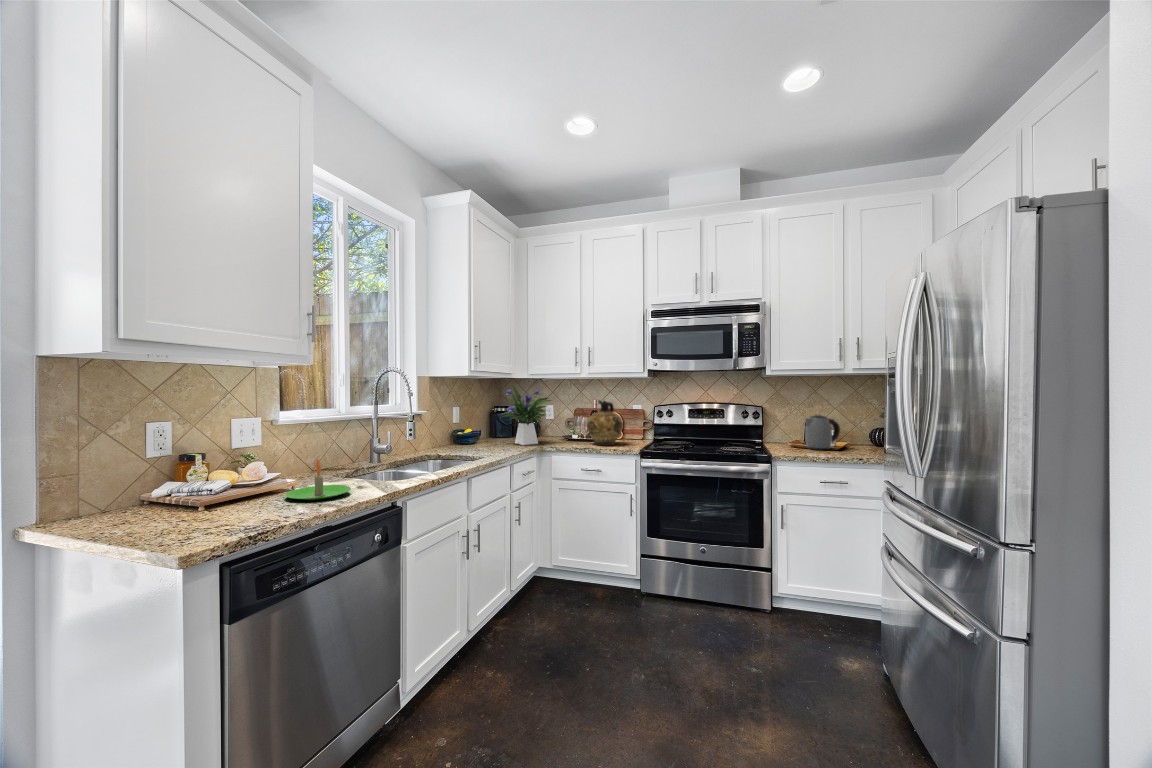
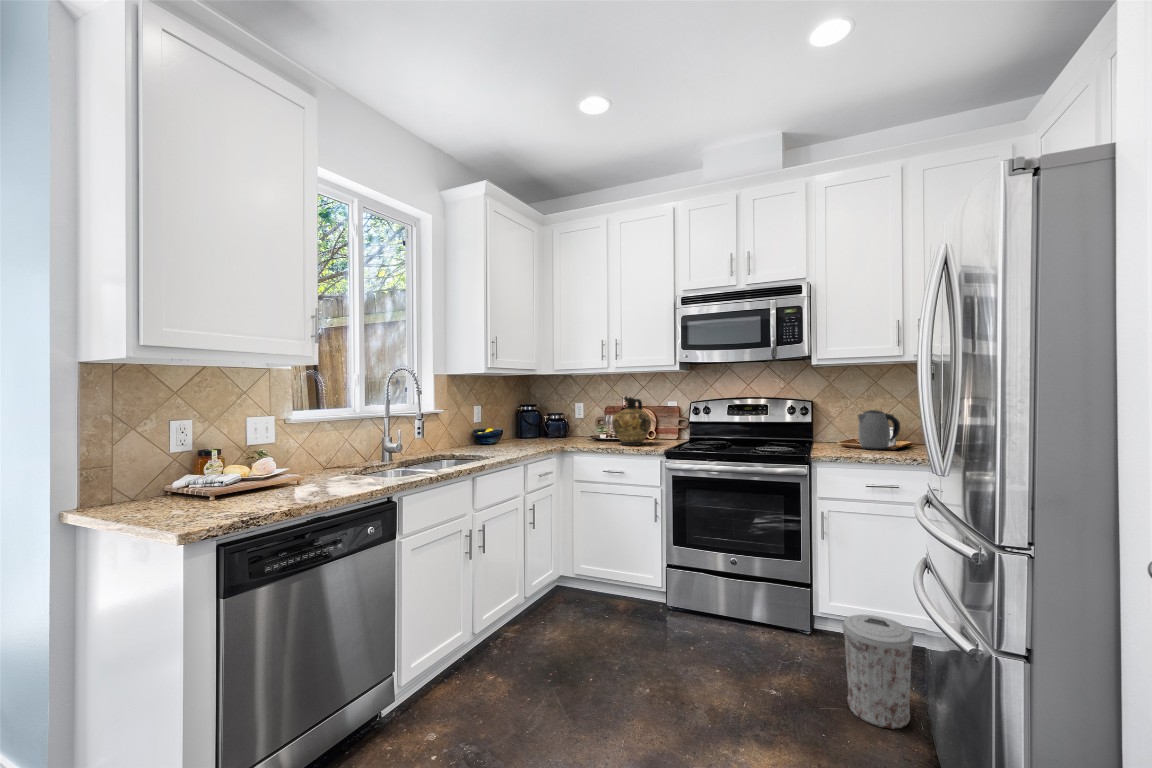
flower arrangement: present [503,386,551,445] -> none [517,382,575,445]
candle: present [285,458,351,500] -> none [287,453,349,493]
trash can: none [813,599,877,702] -> present [842,615,914,729]

